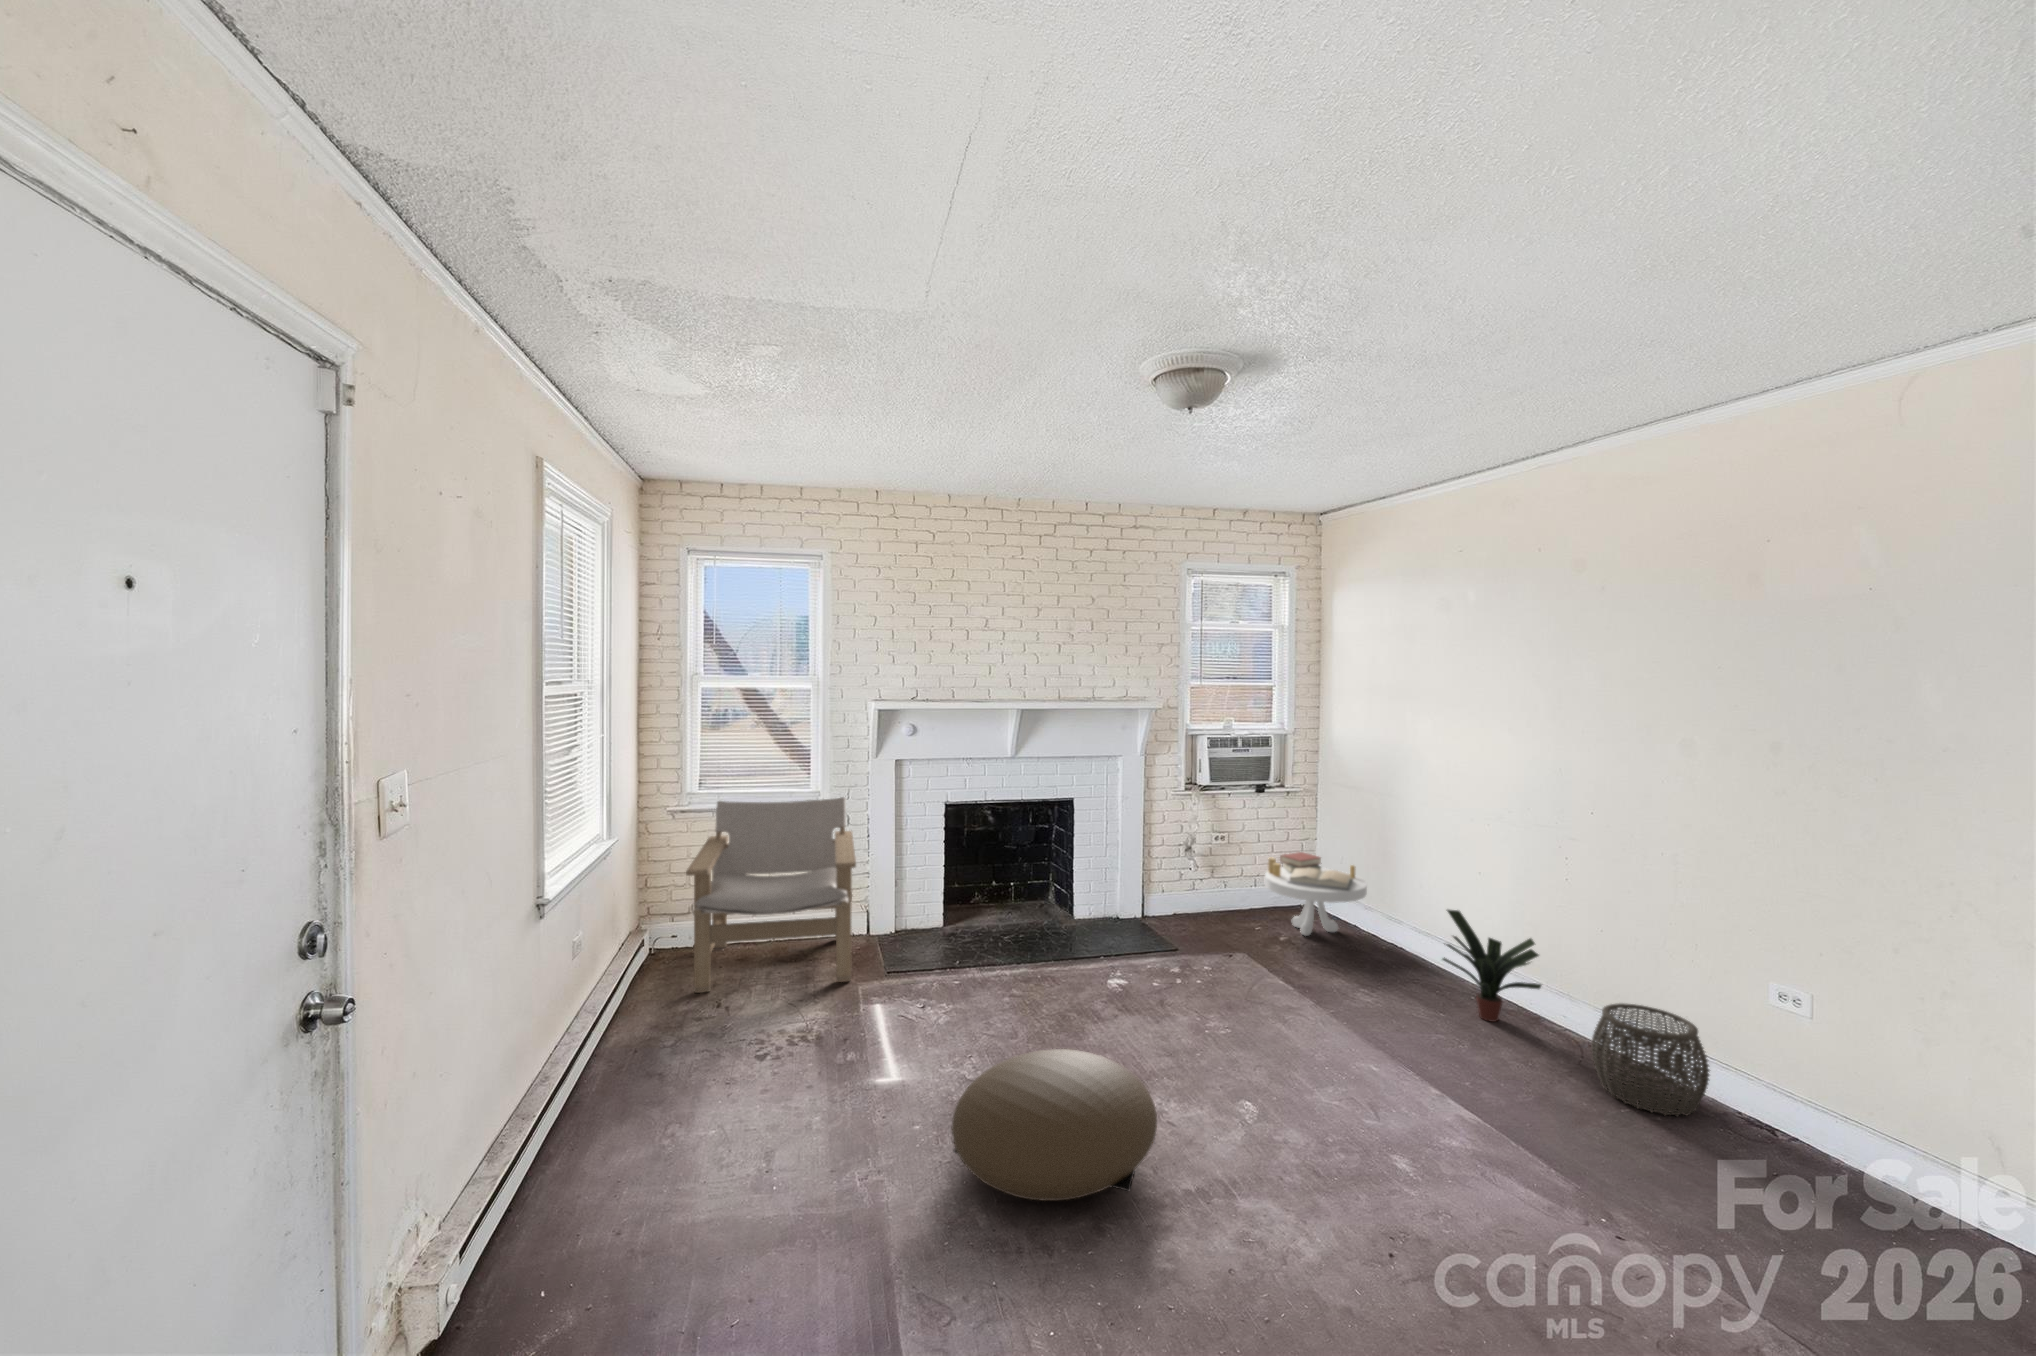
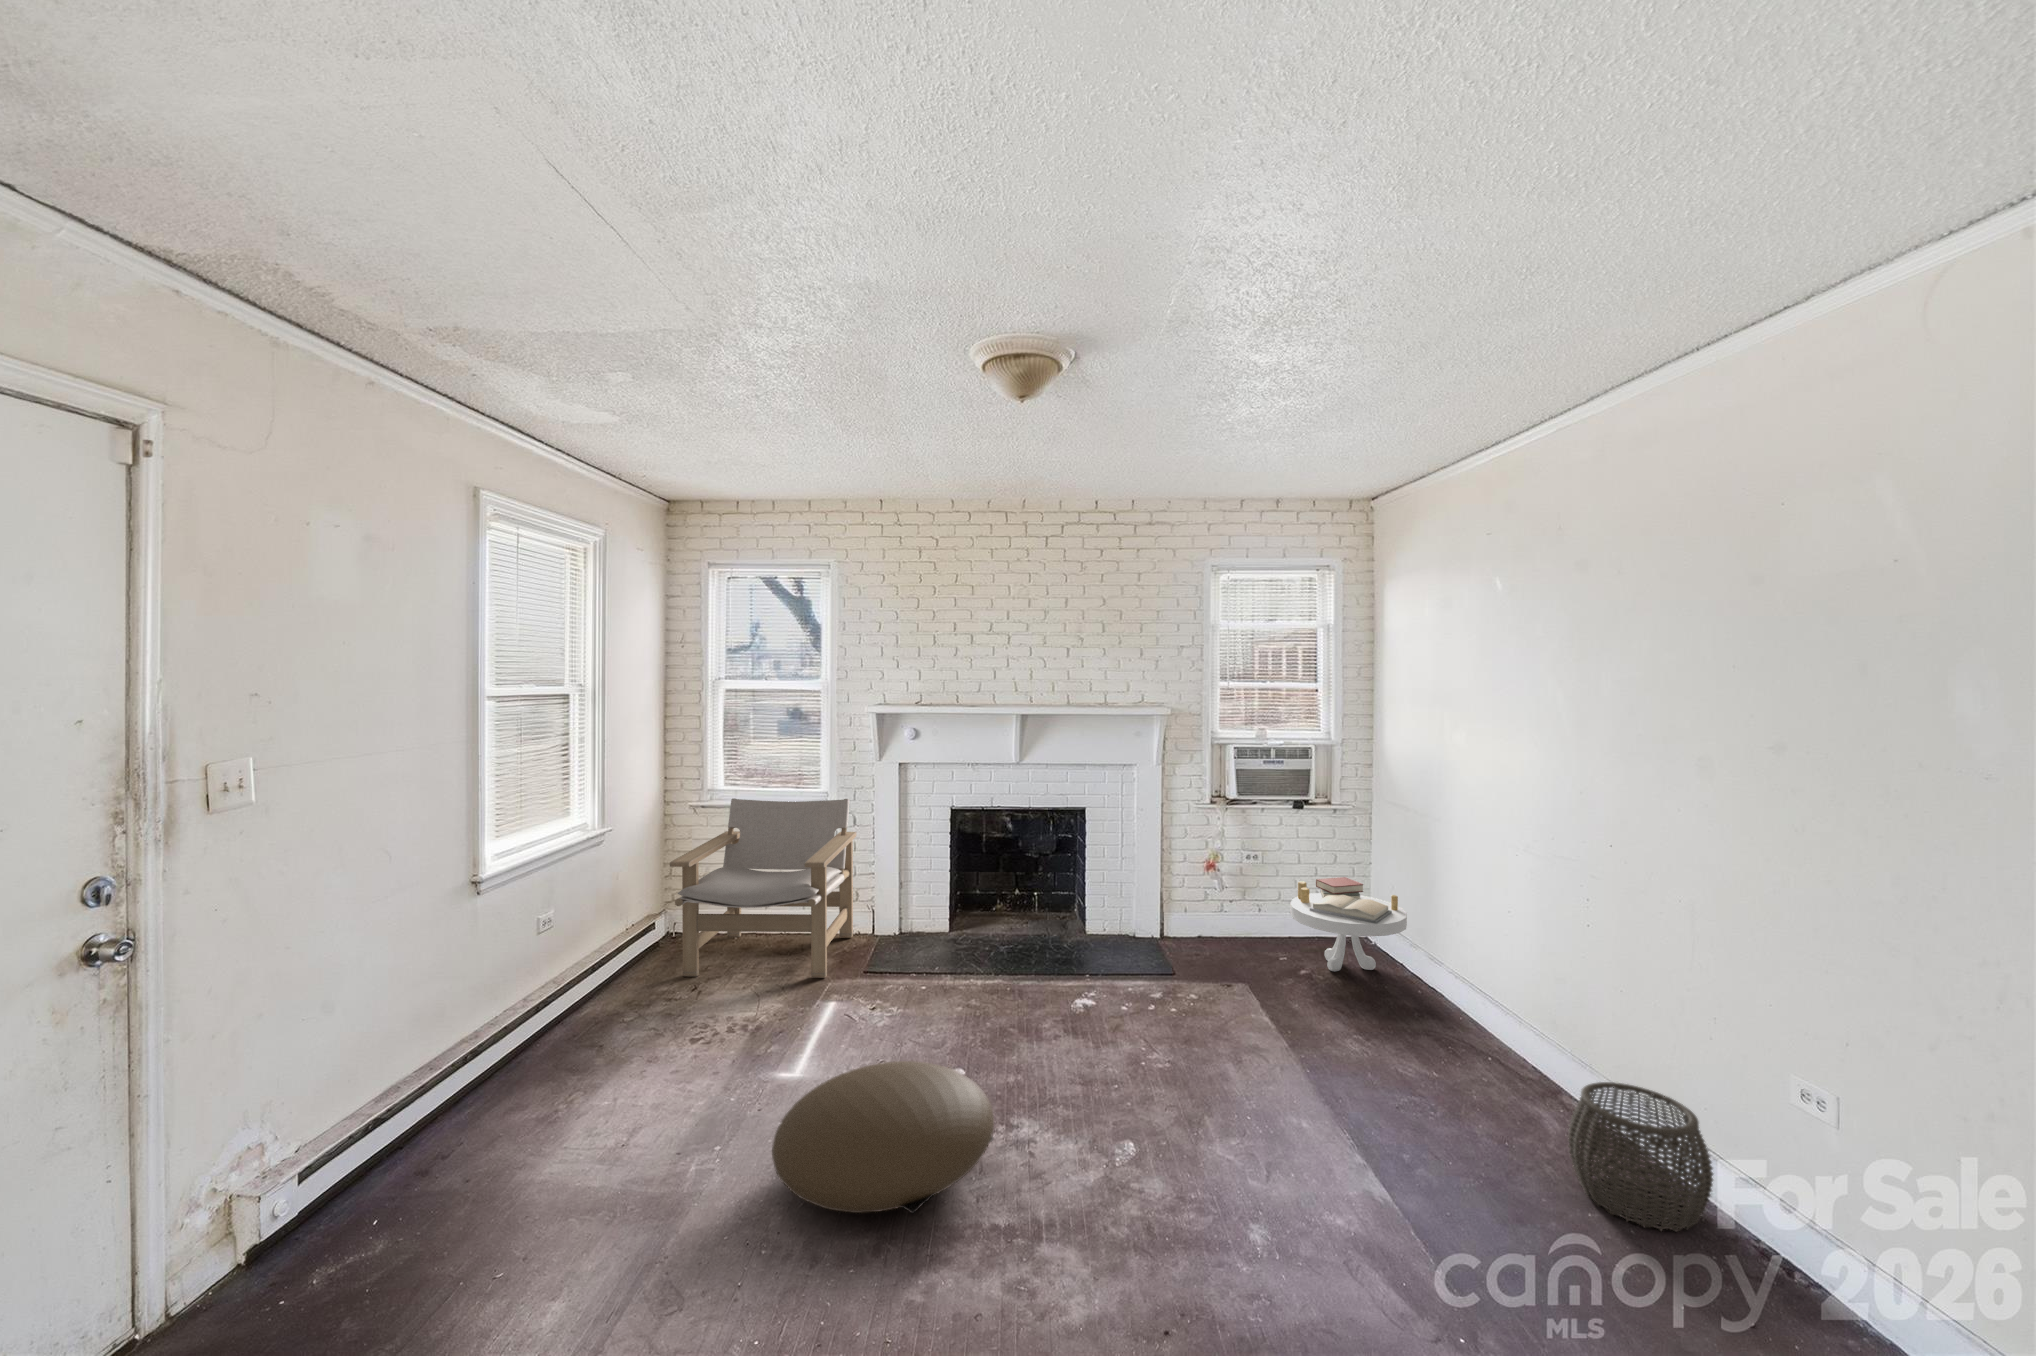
potted plant: present [1443,910,1541,1022] -> none [1437,952,1557,1089]

